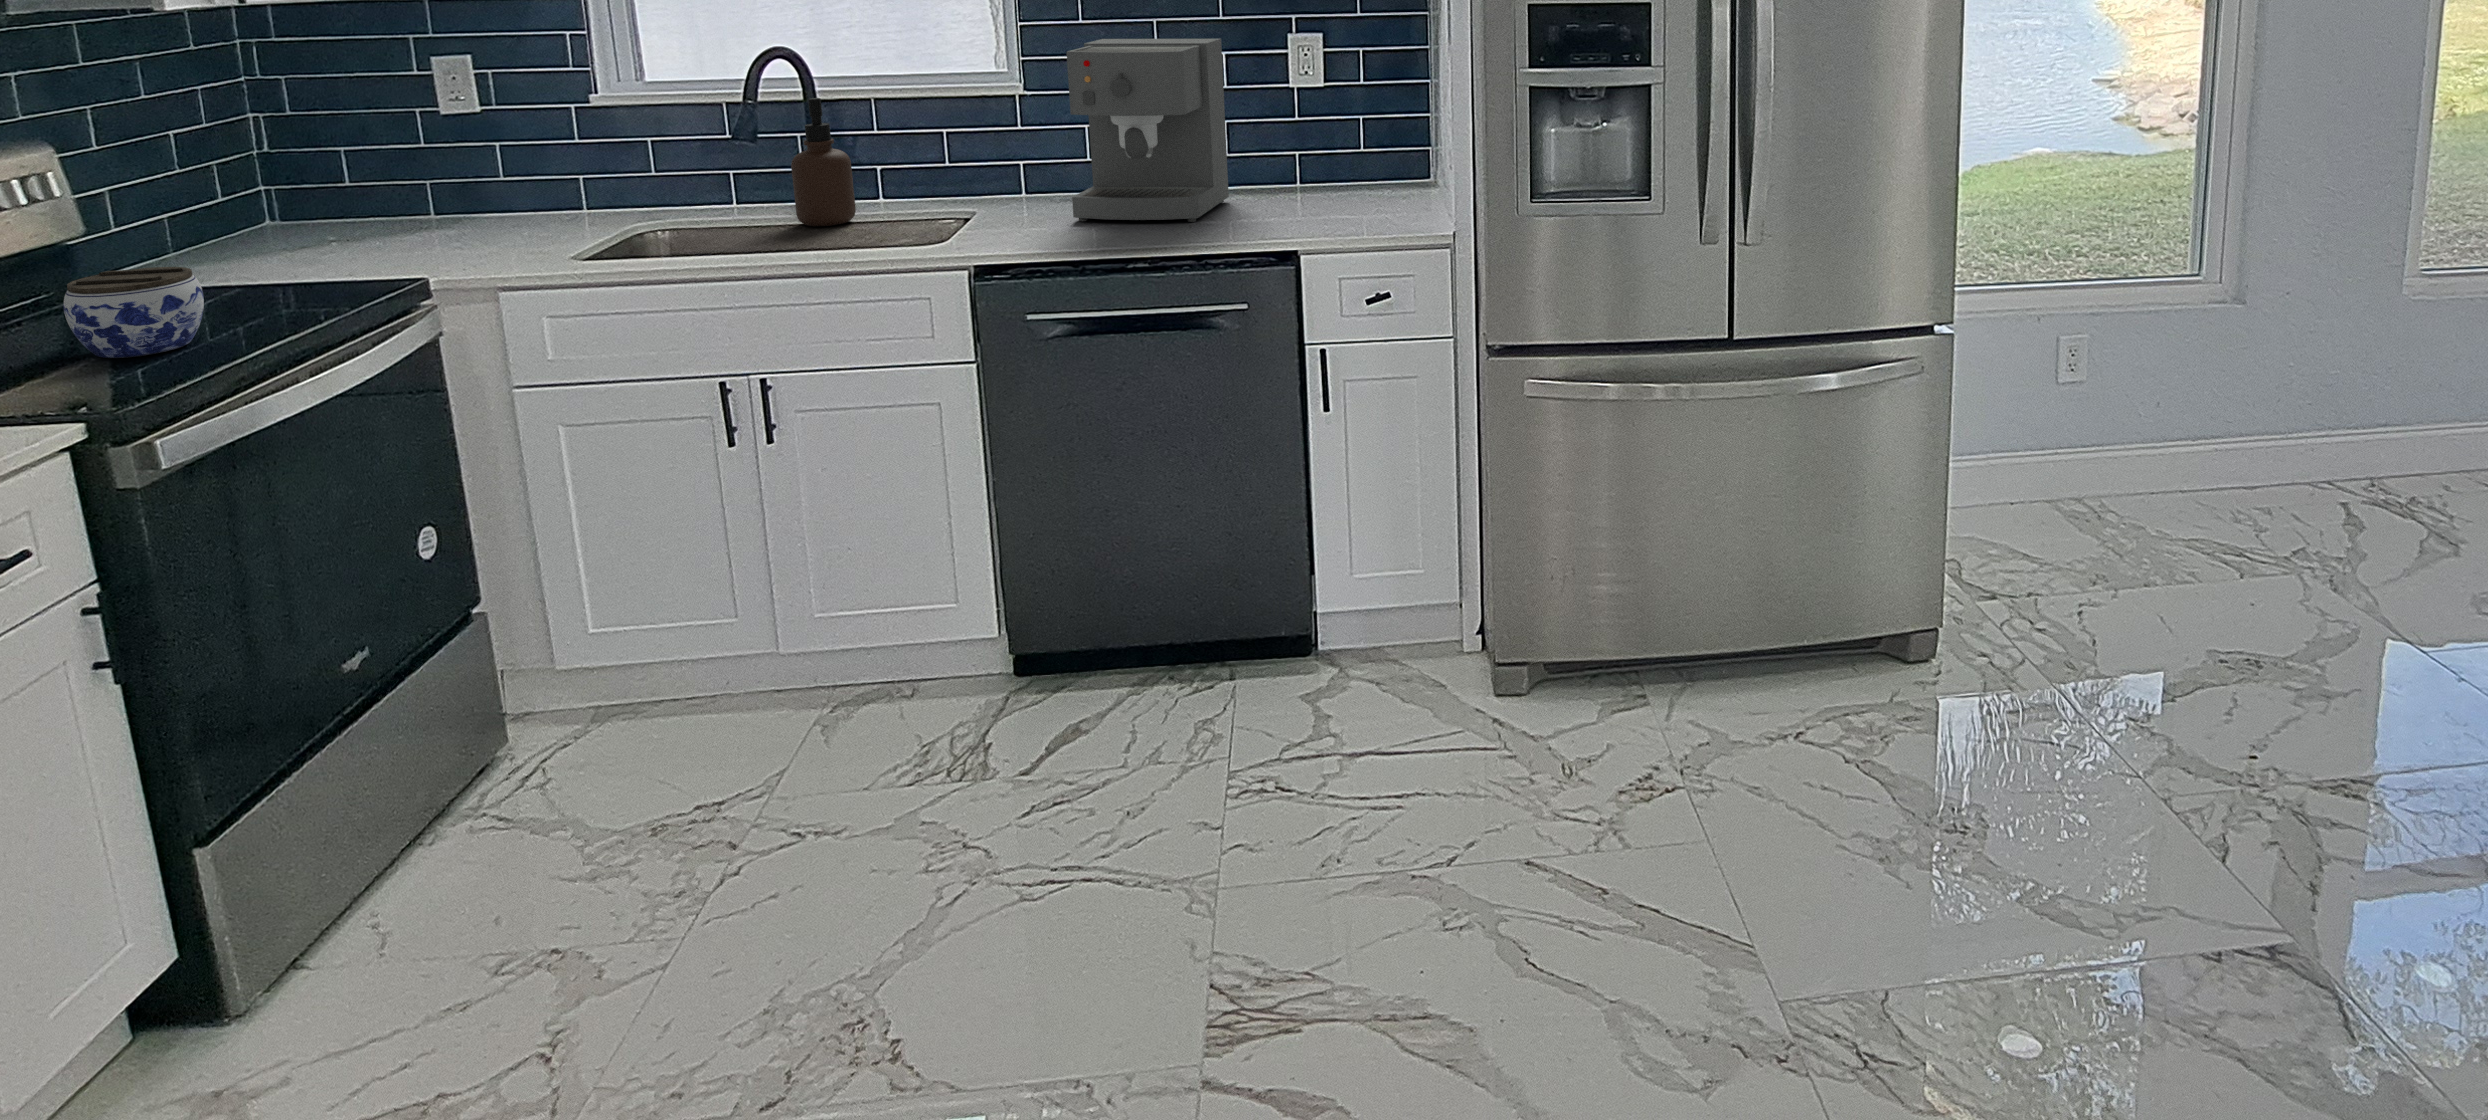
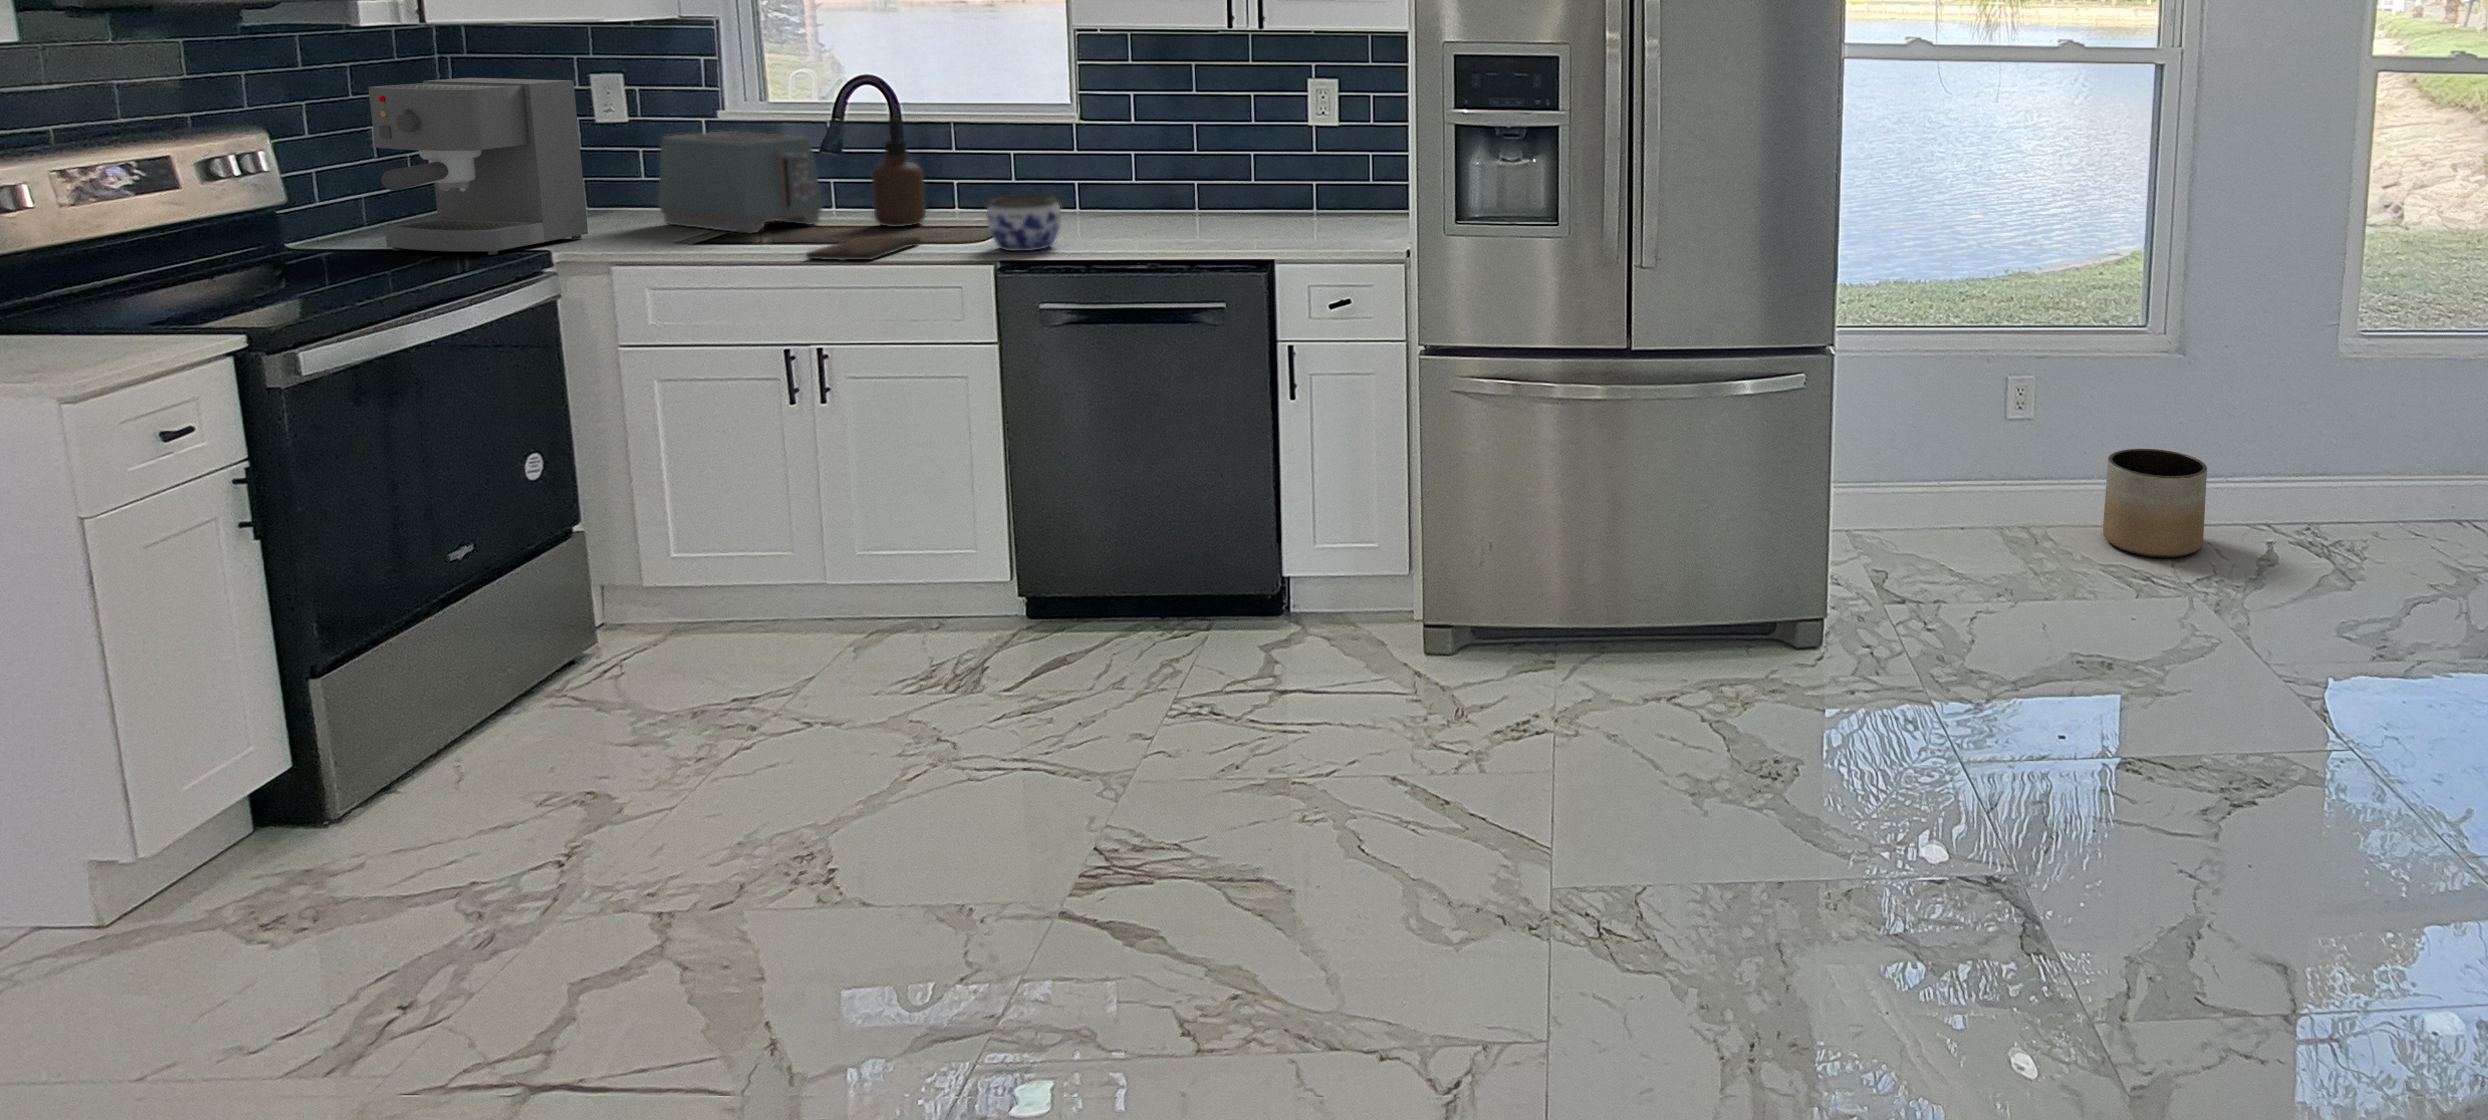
coffee maker: present [1066,39,1229,222] -> present [368,78,588,255]
toaster: none [531,119,732,243] -> present [658,131,823,234]
cutting board: none [748,241,871,276] -> present [806,236,920,260]
jar: present [63,267,204,358] -> present [986,195,1061,251]
planter: none [2162,410,2280,529] -> present [2103,449,2207,558]

